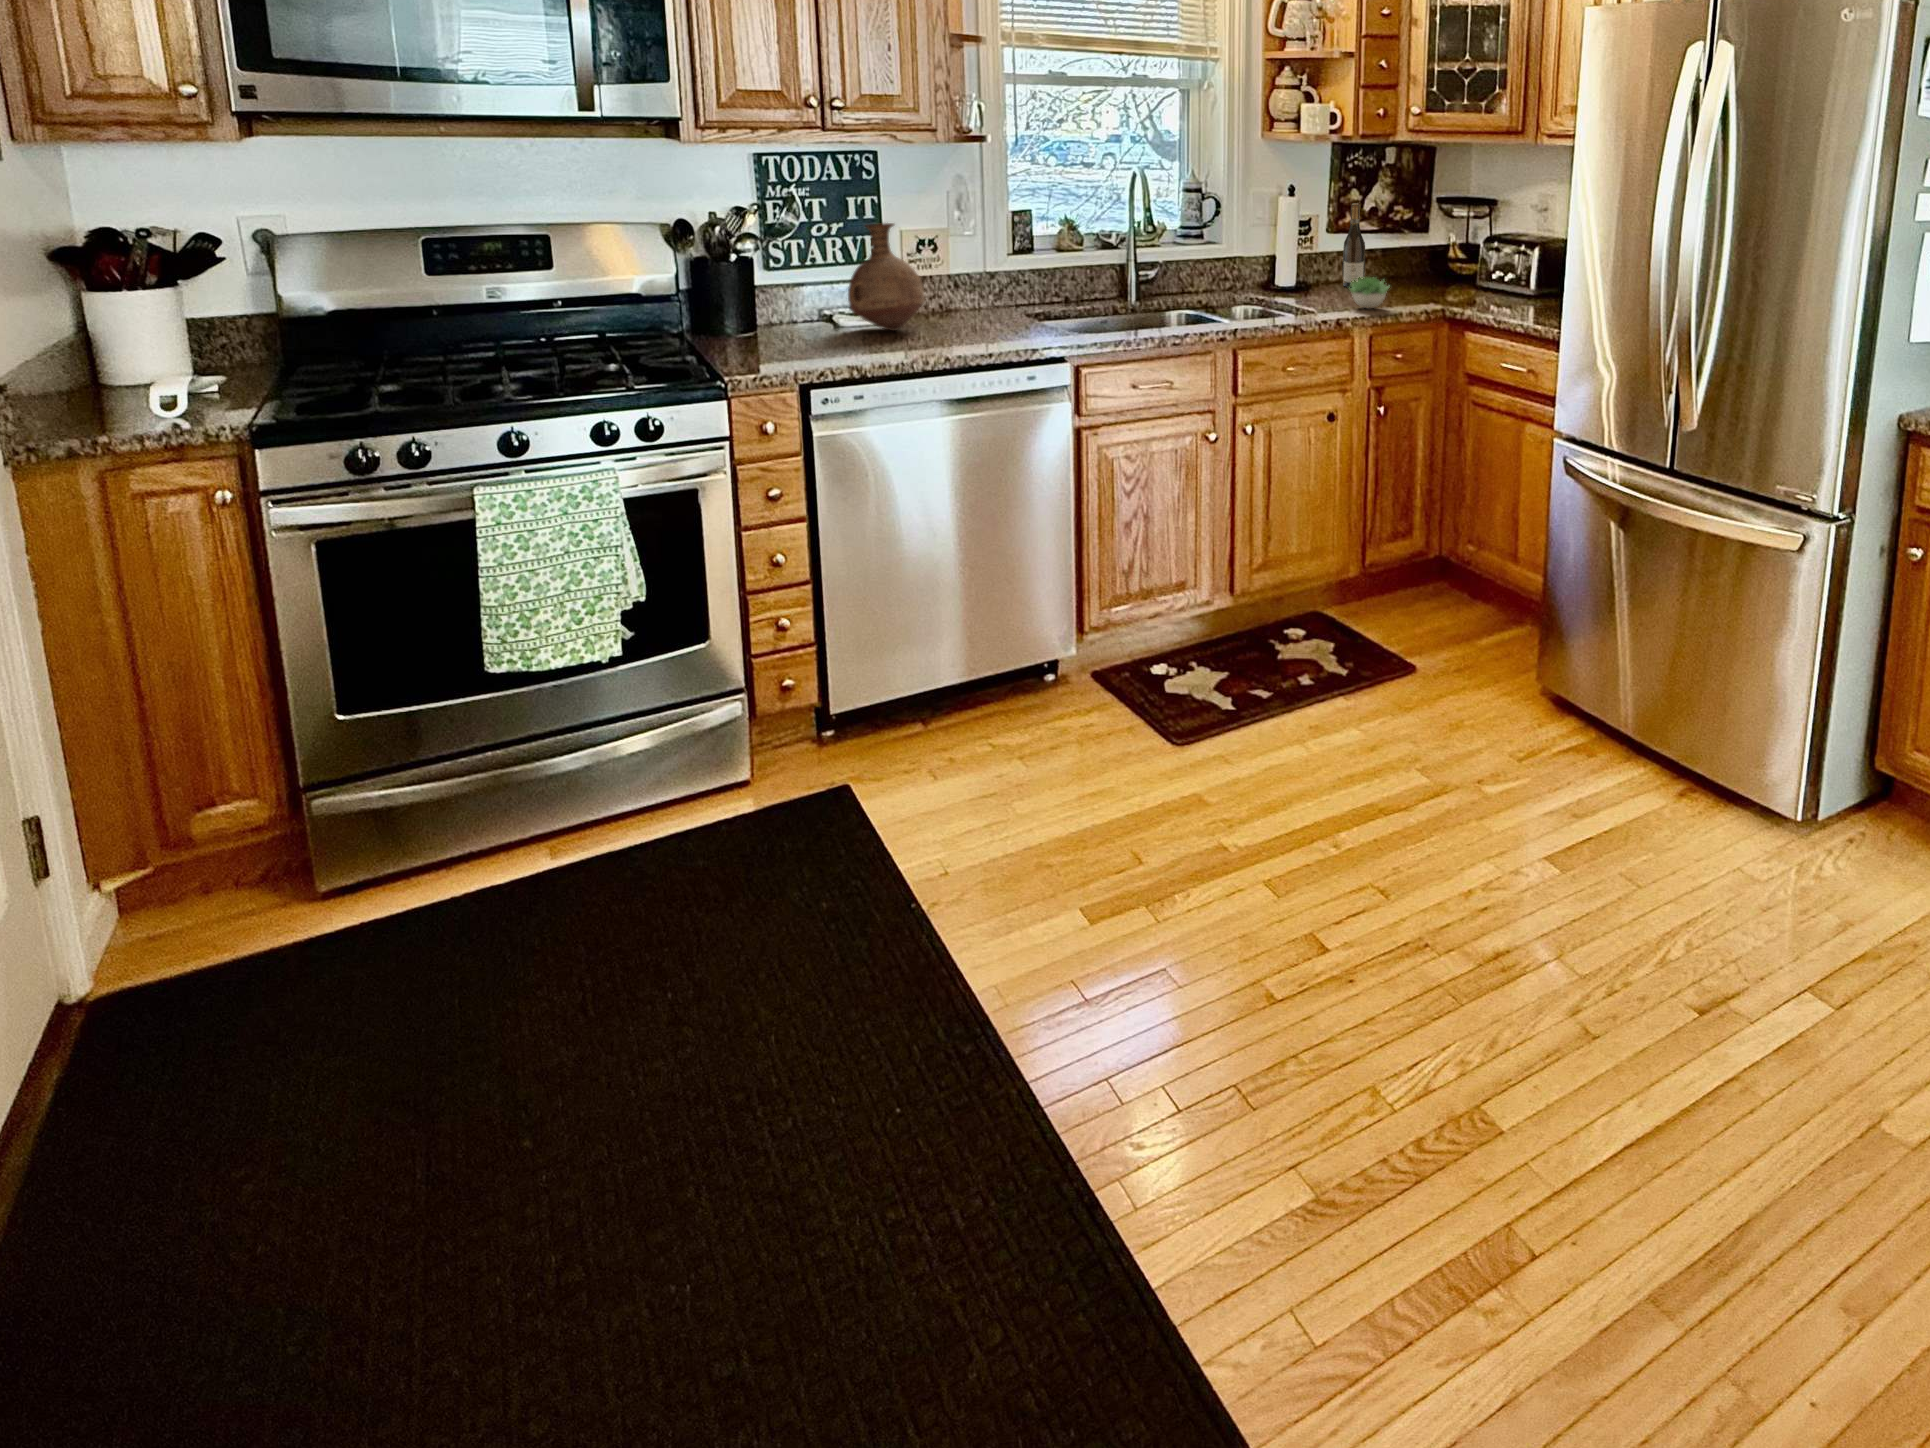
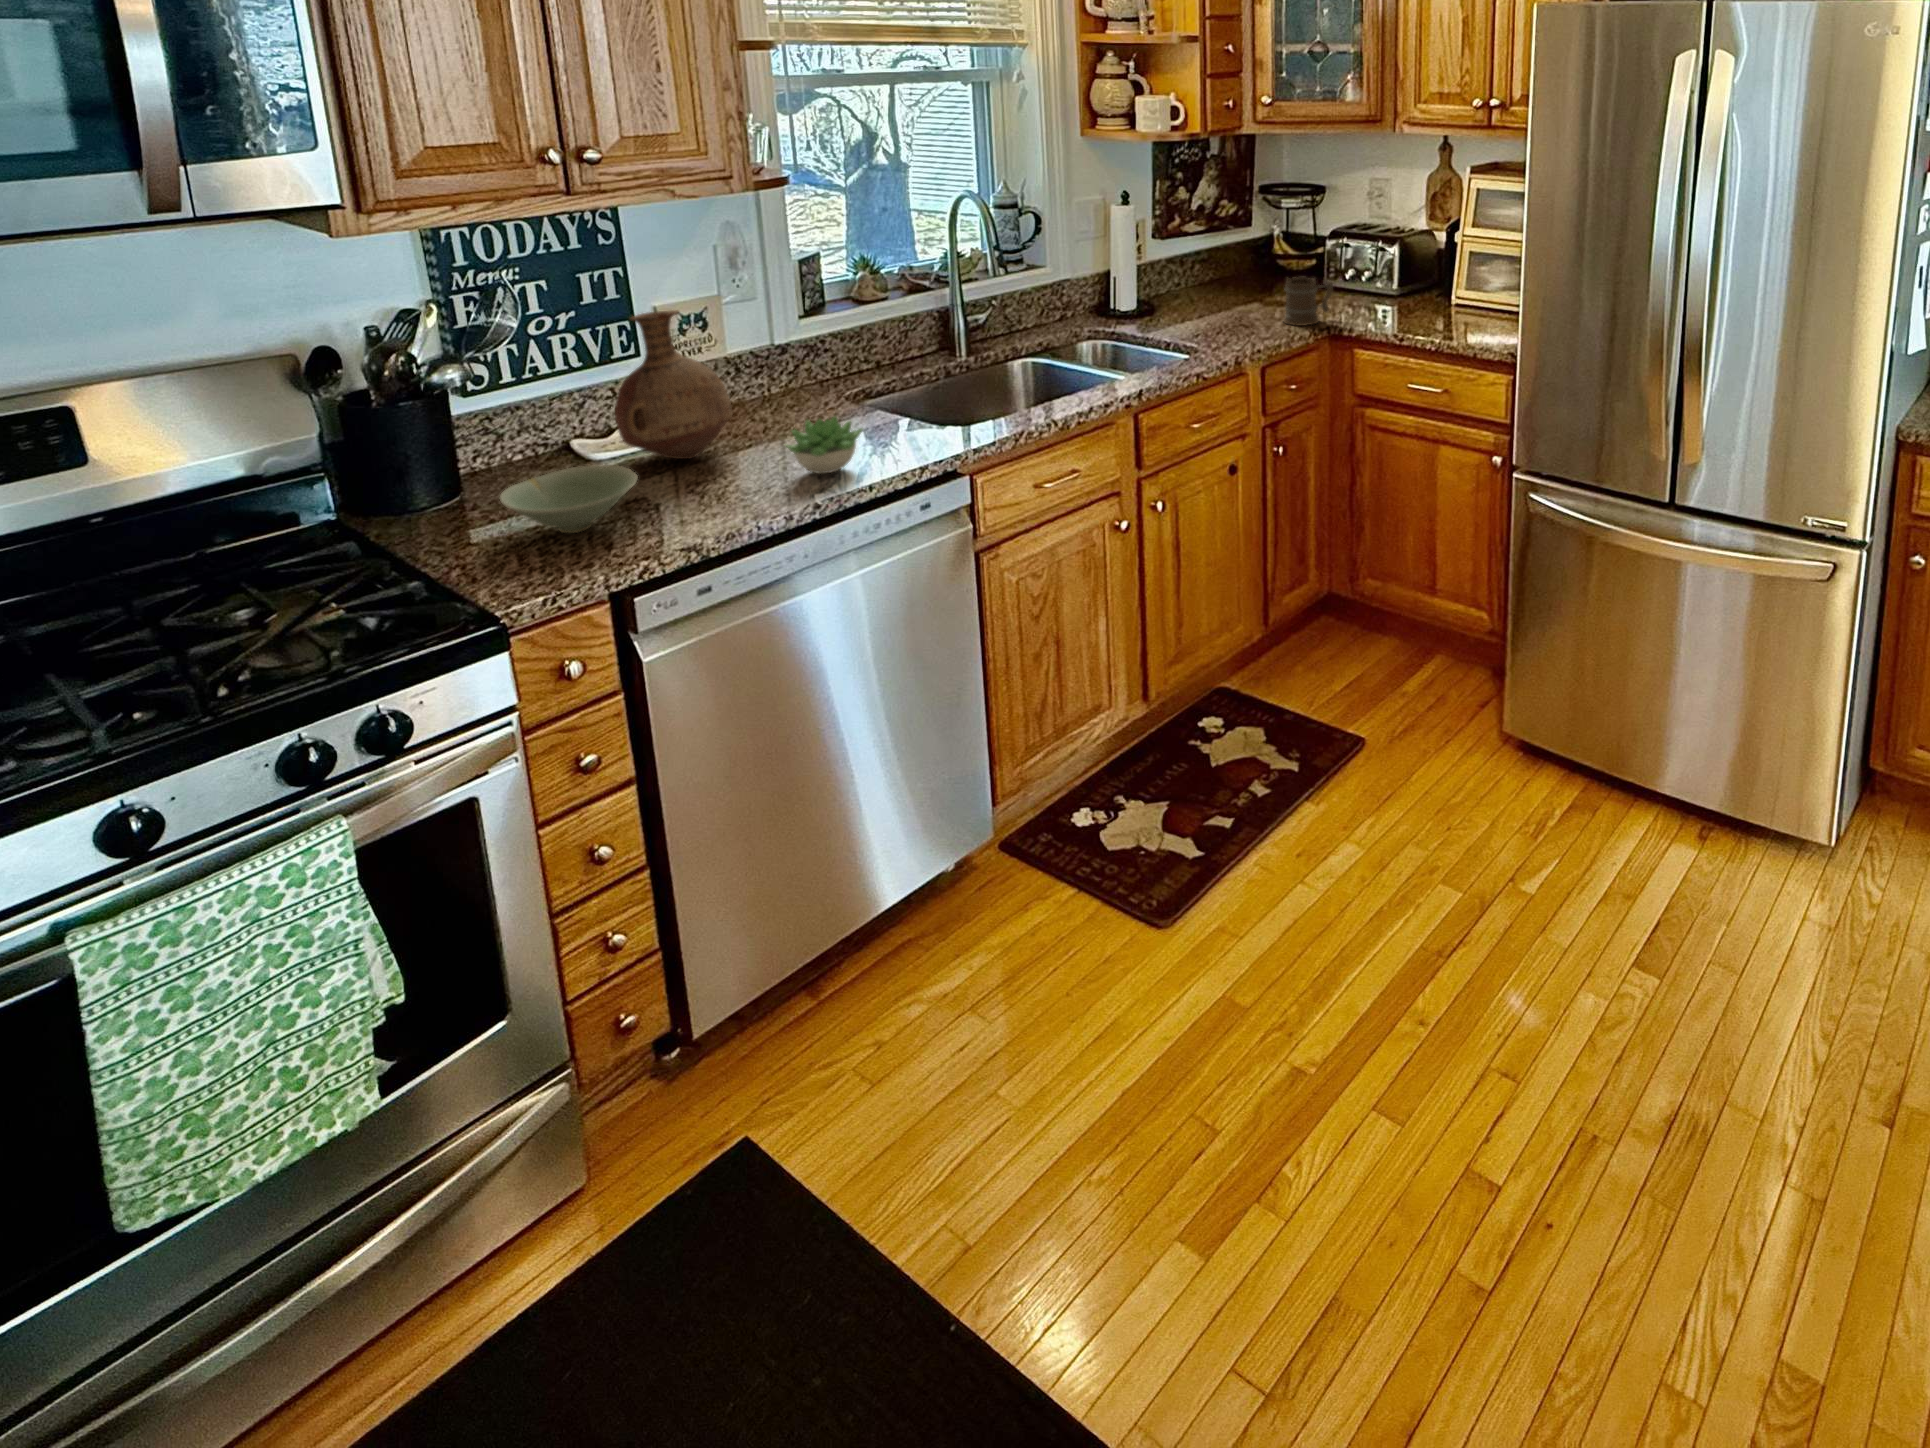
wine bottle: present [1342,203,1365,287] -> none [1177,204,1203,299]
mug: none [1410,266,1460,310] -> present [1284,277,1333,326]
succulent plant: present [1350,277,1389,308] -> present [786,416,862,473]
bowl: none [754,315,839,353] -> present [499,465,638,533]

